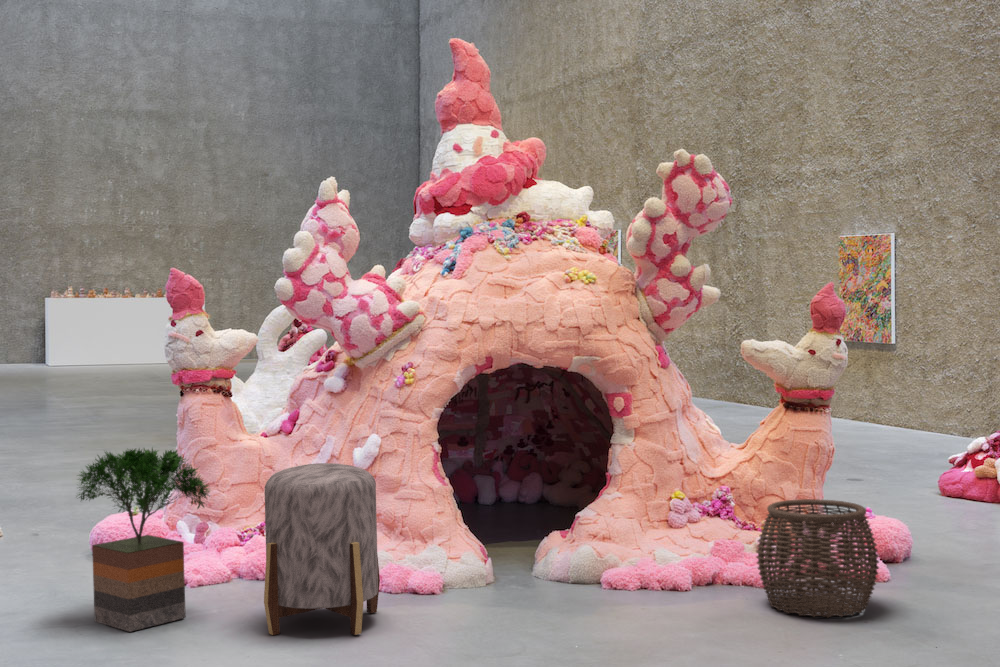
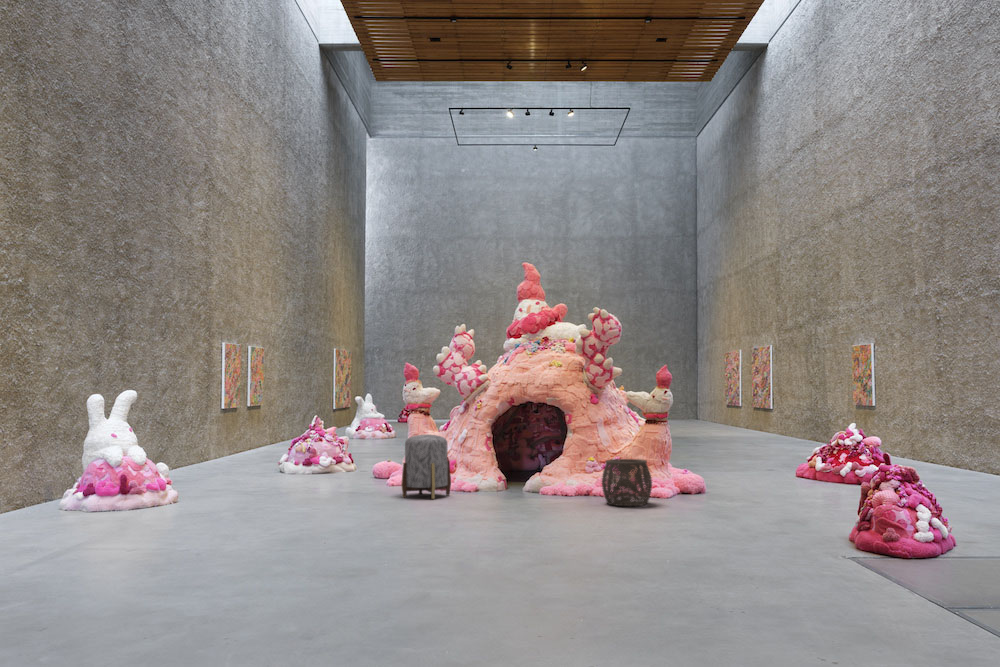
potted tree: present [79,448,210,632] -> none [343,426,391,494]

